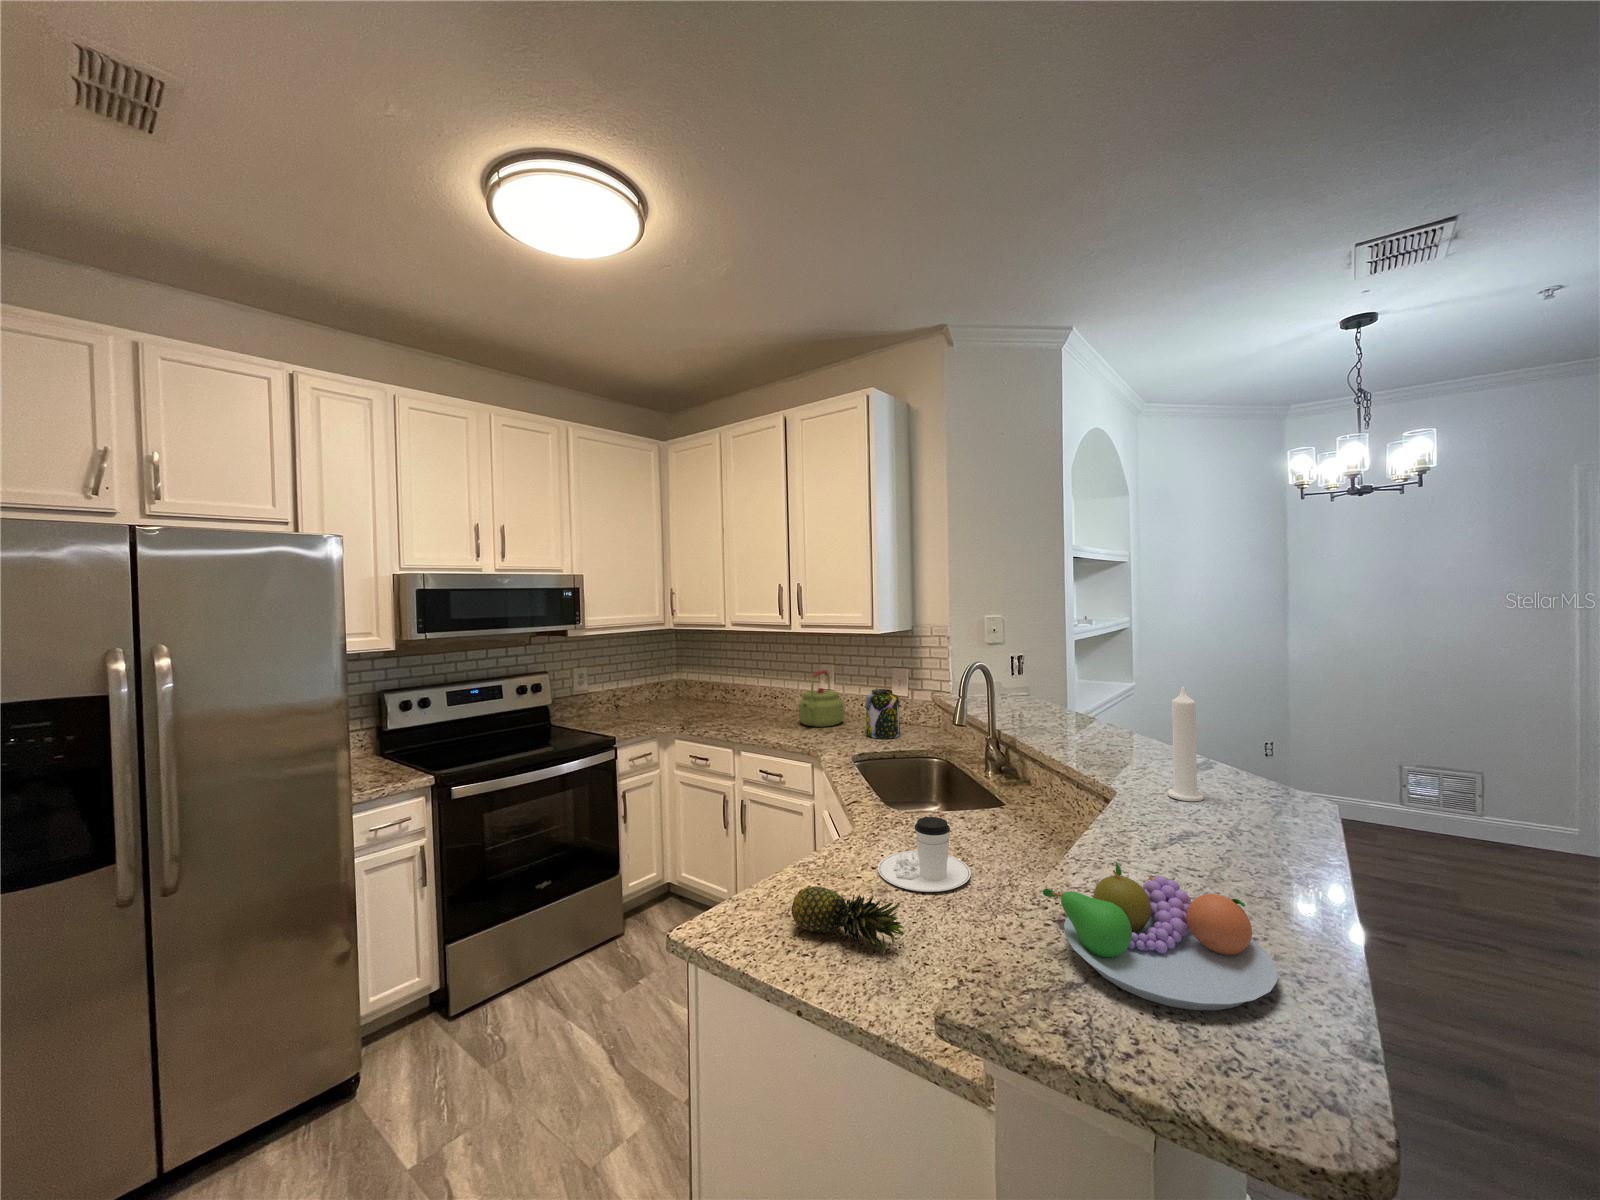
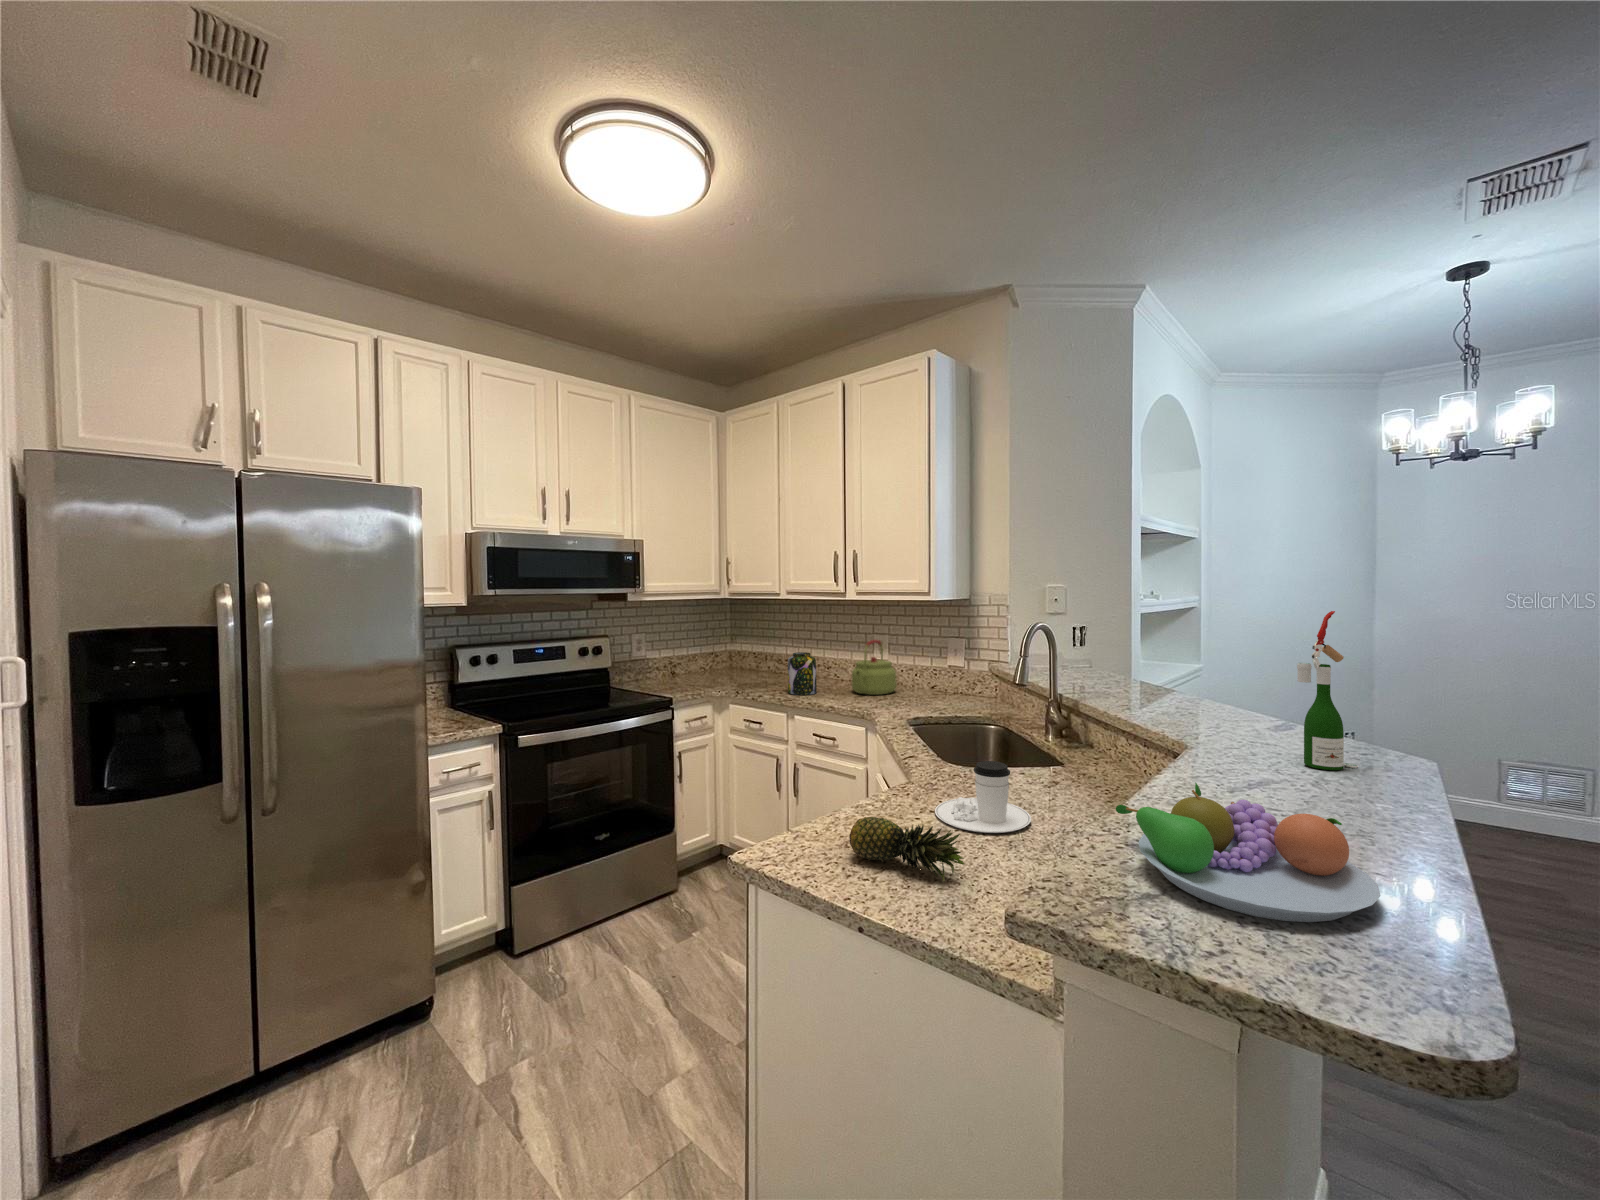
wine bottle: none [1213,668,1268,820] -> present [1297,611,1358,770]
candle: present [1167,686,1204,801] -> none [1243,635,1284,755]
jar: present [866,689,900,739] -> present [788,652,817,695]

